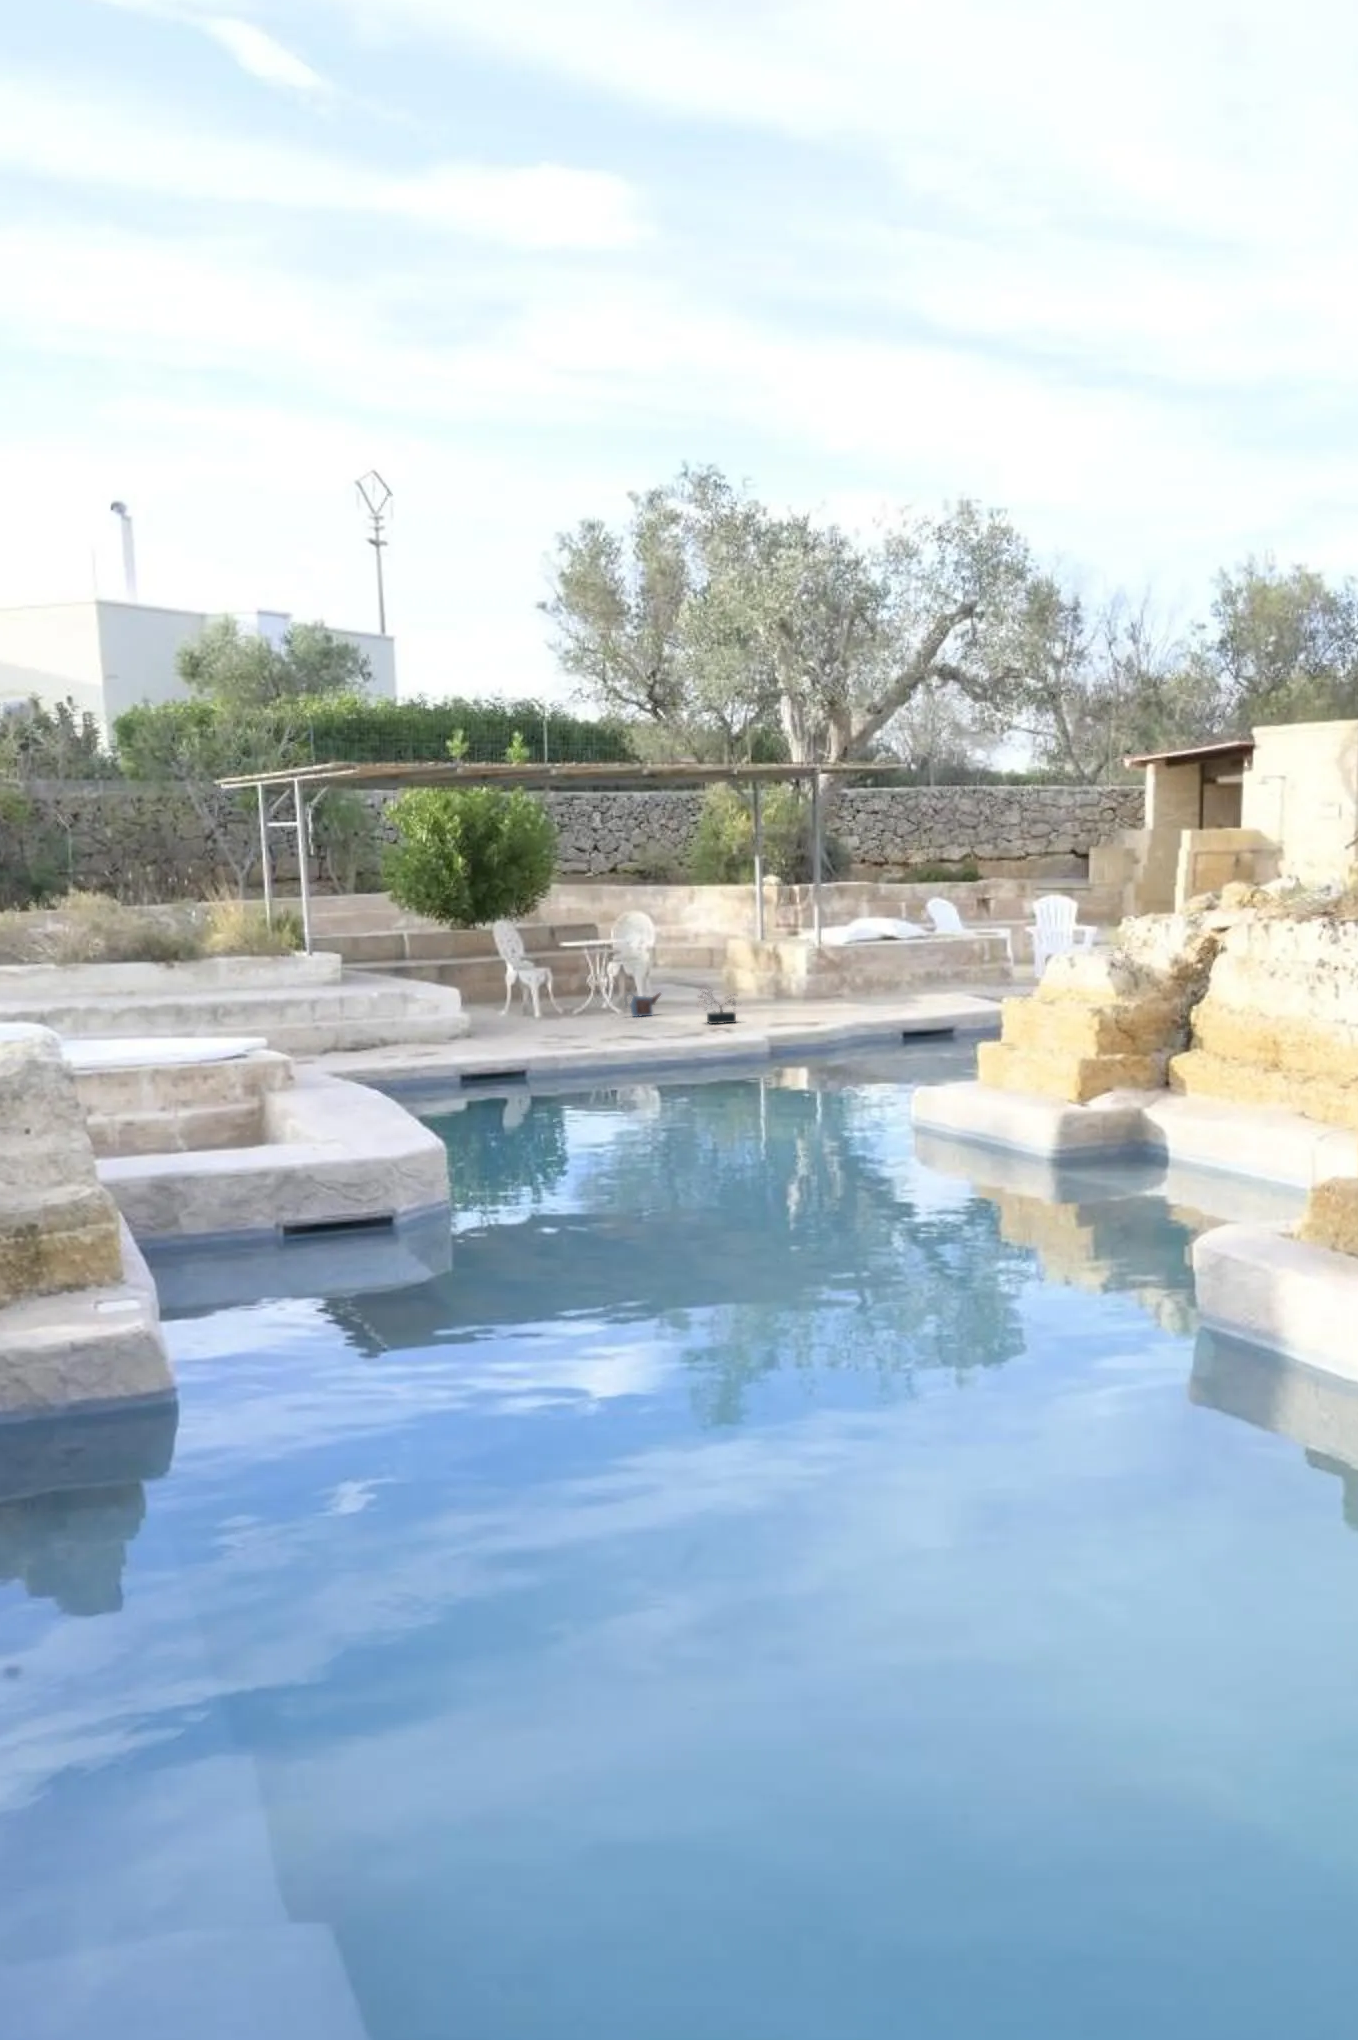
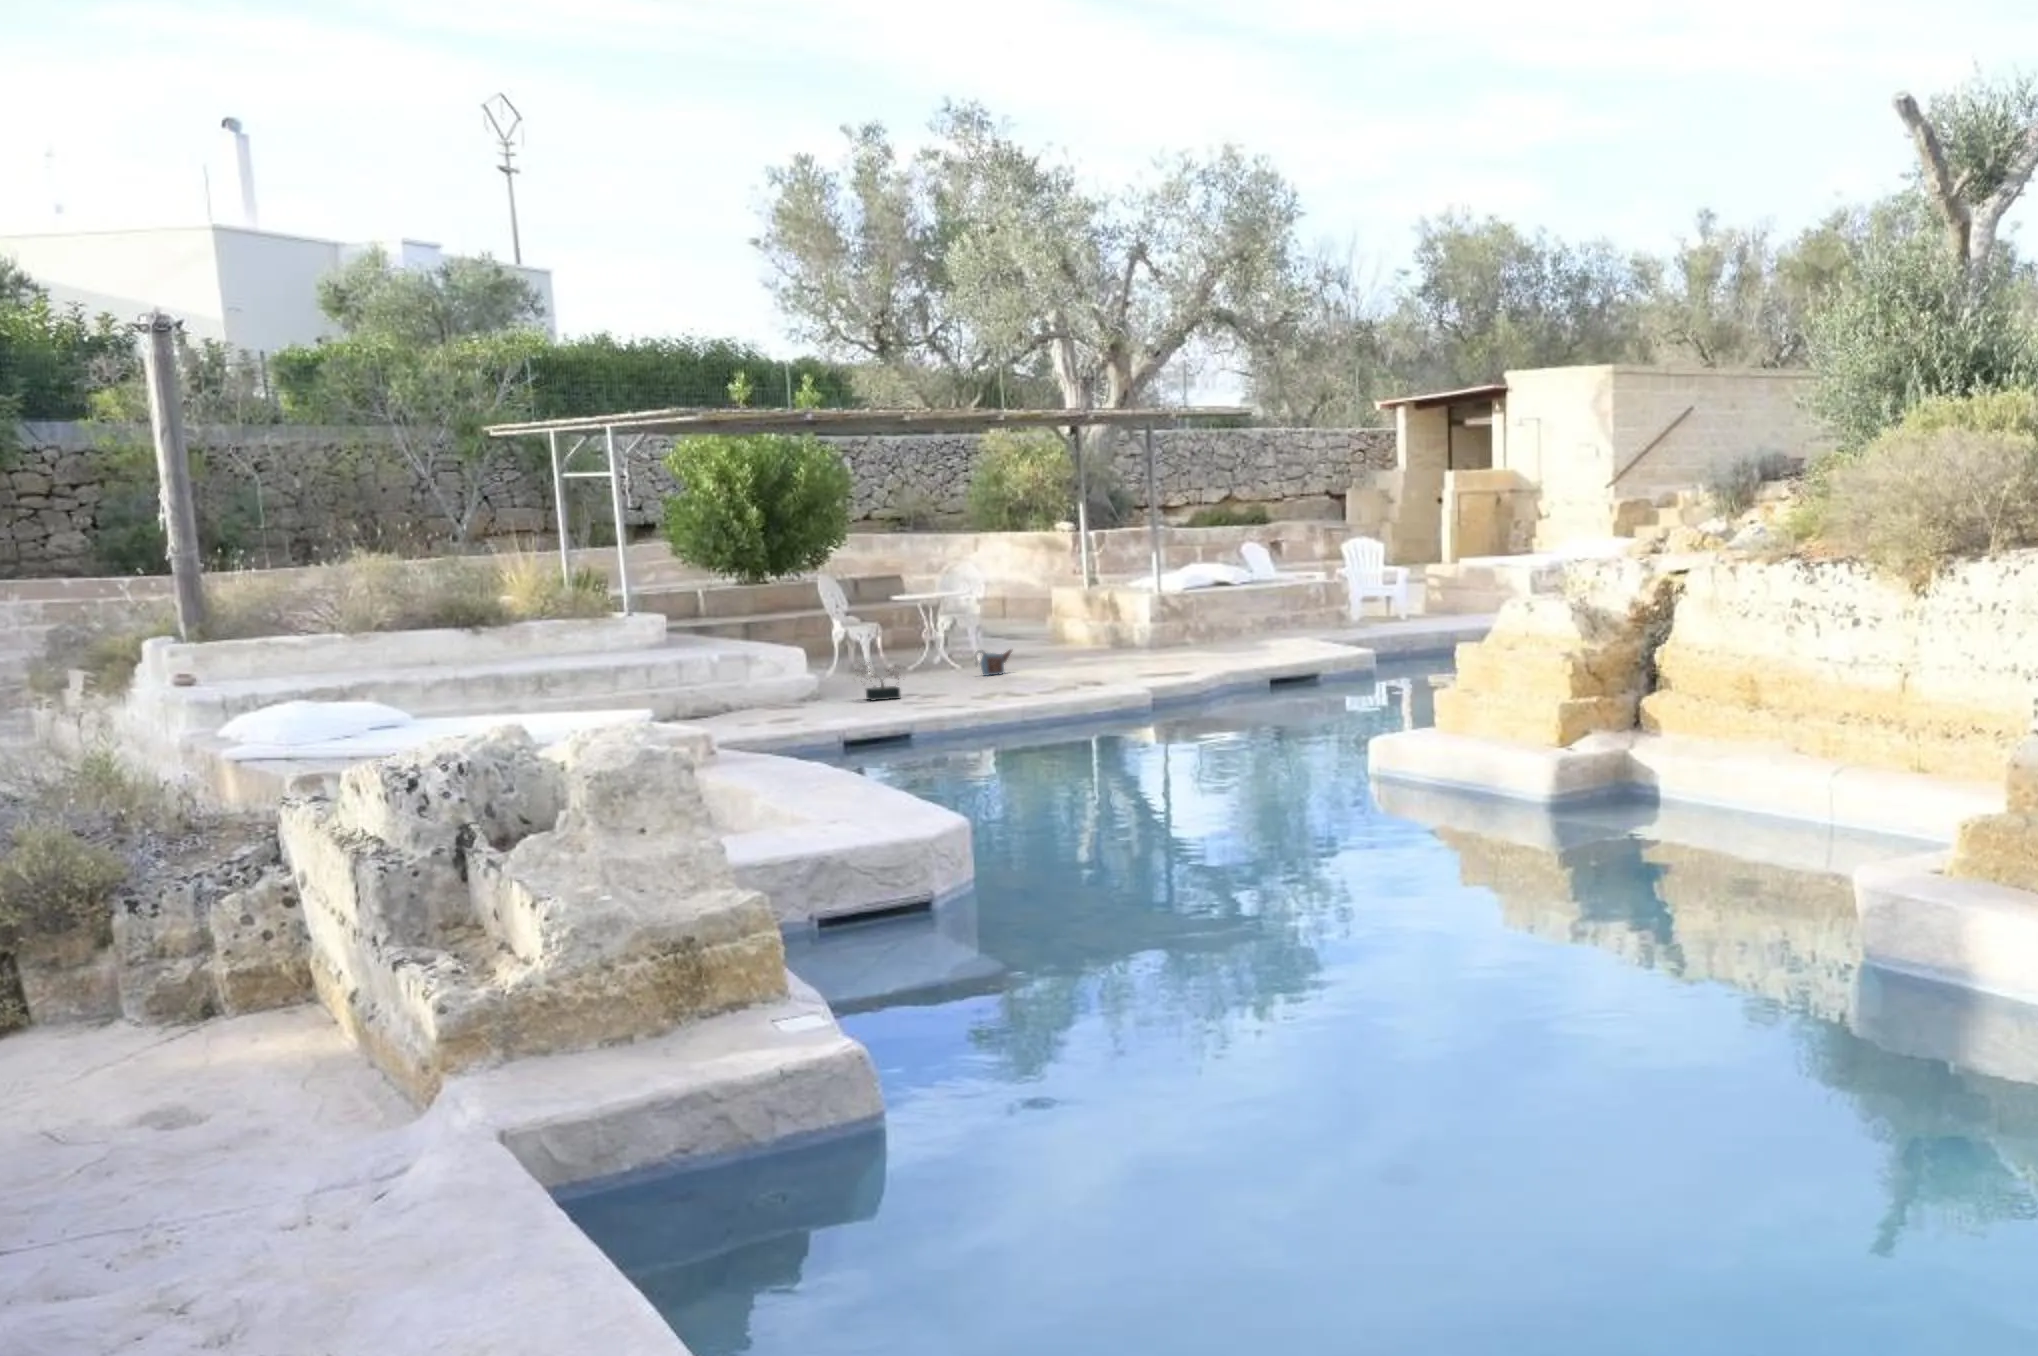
decorative plant: present [700,990,736,1024] -> present [855,662,900,700]

